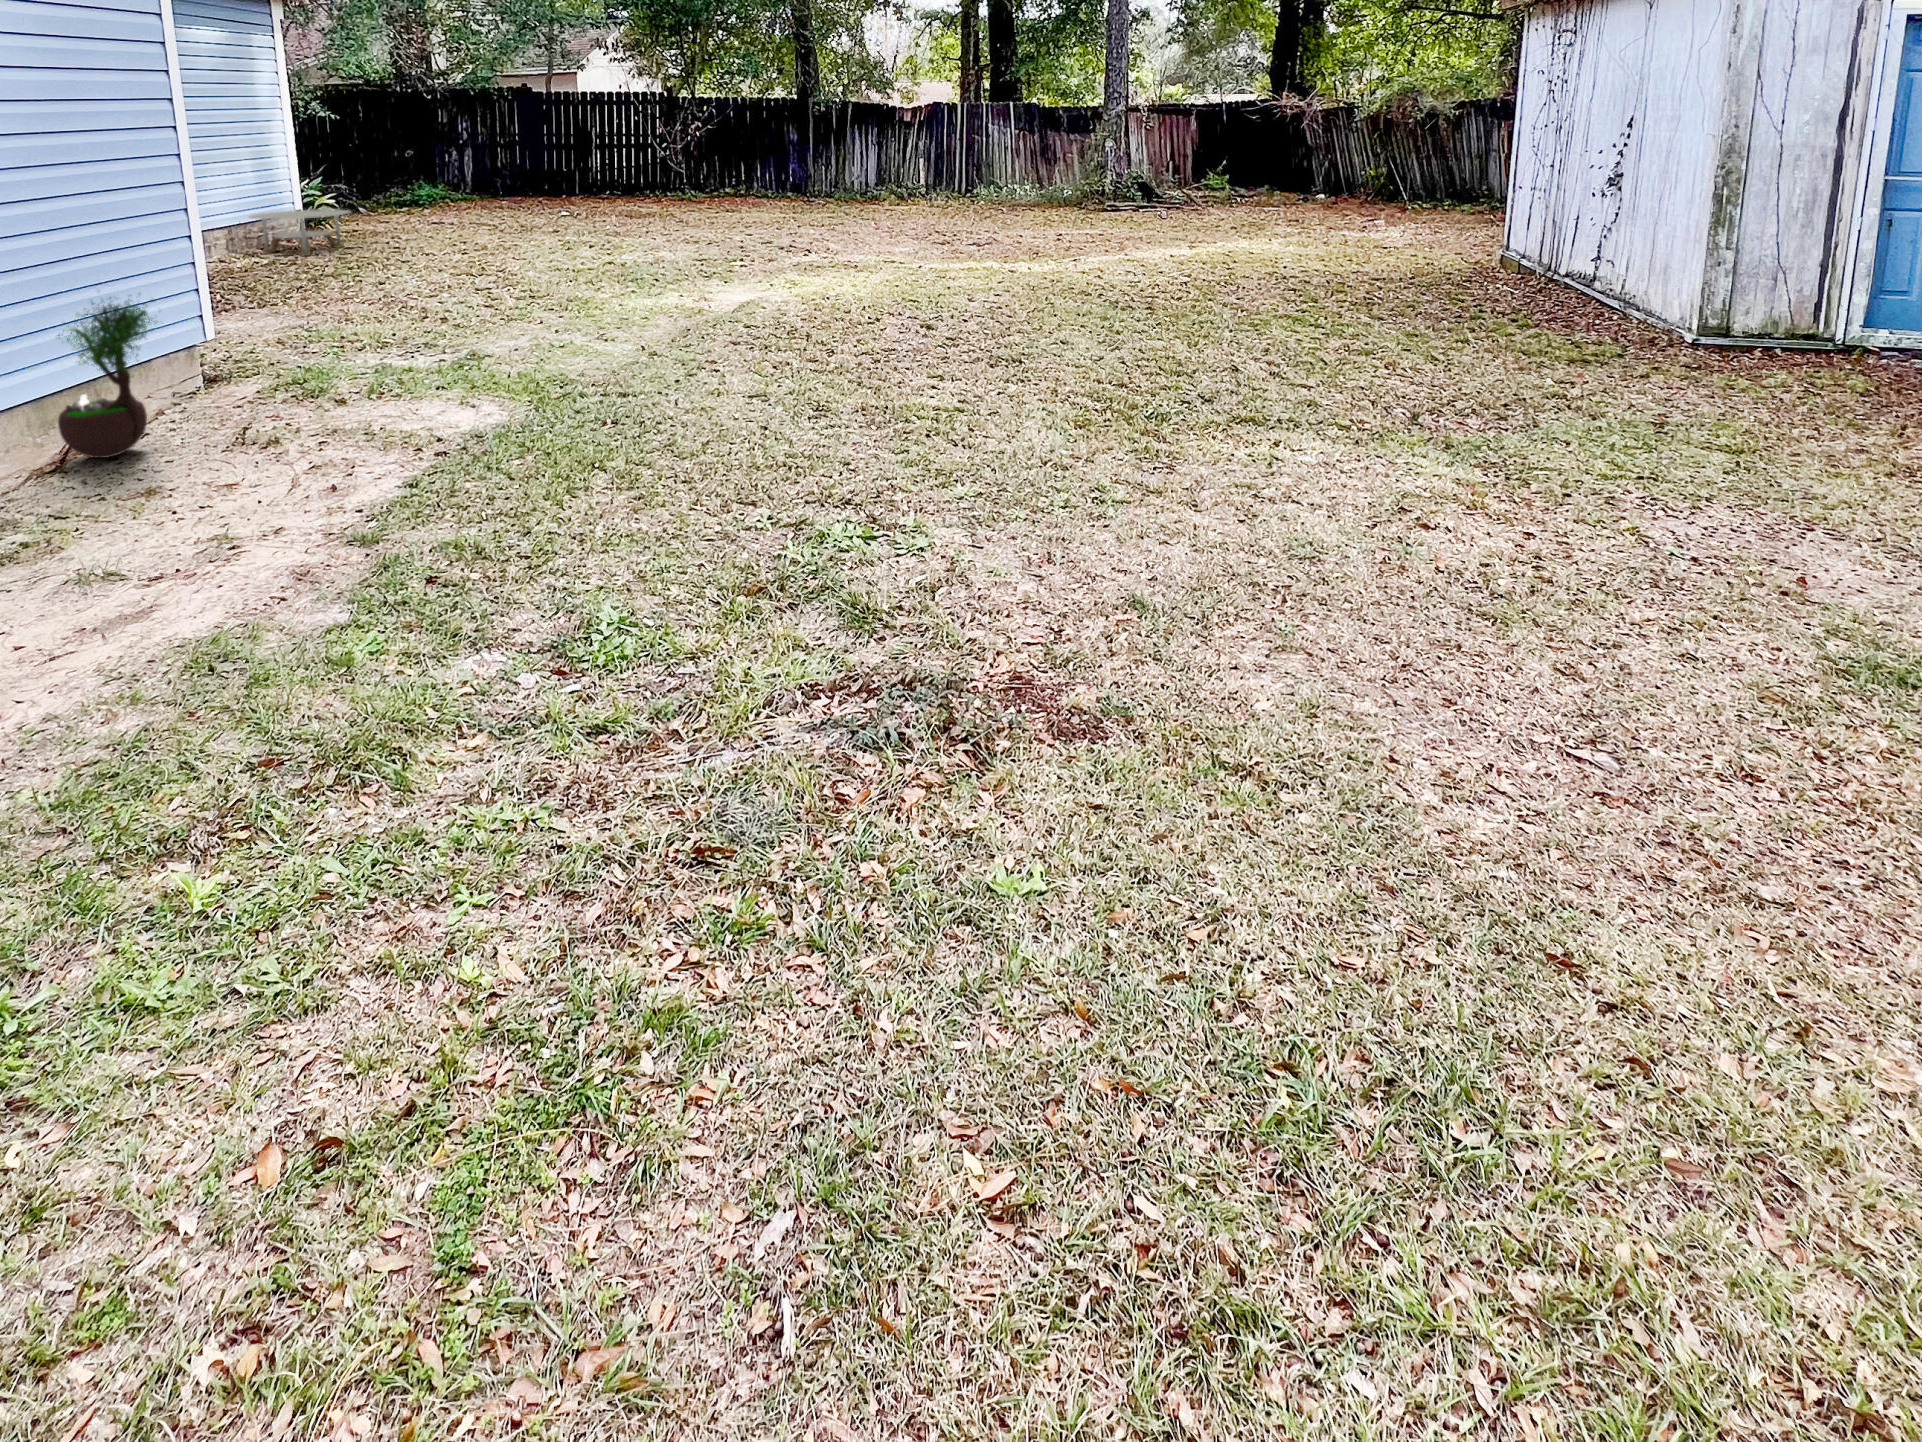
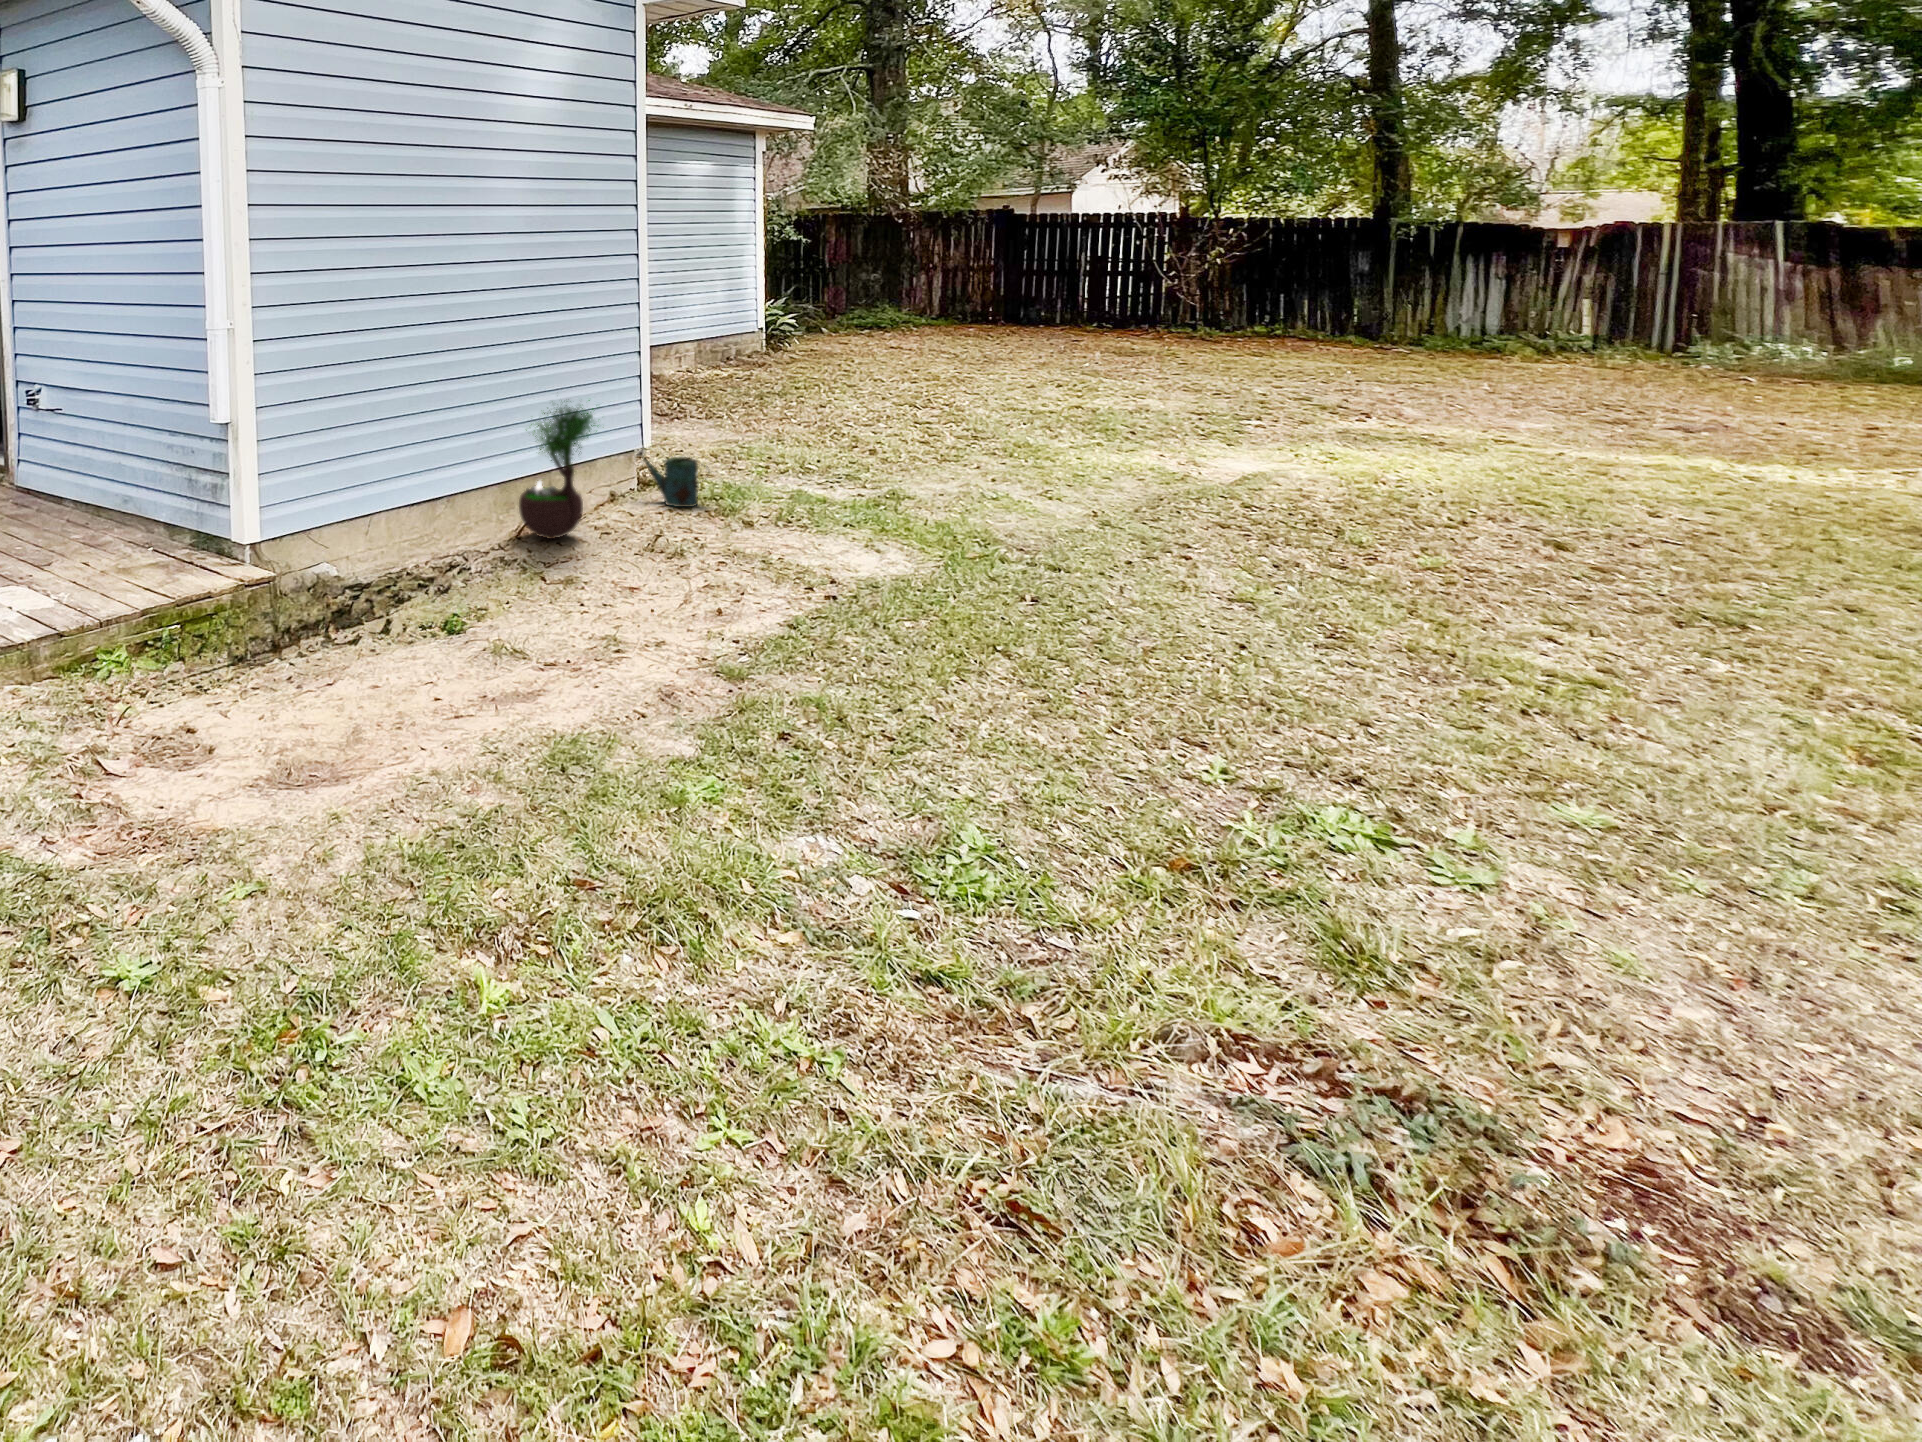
round table: present [249,209,350,256] -> none [713,330,805,374]
watering can: none [197,343,289,399] -> present [637,450,708,507]

